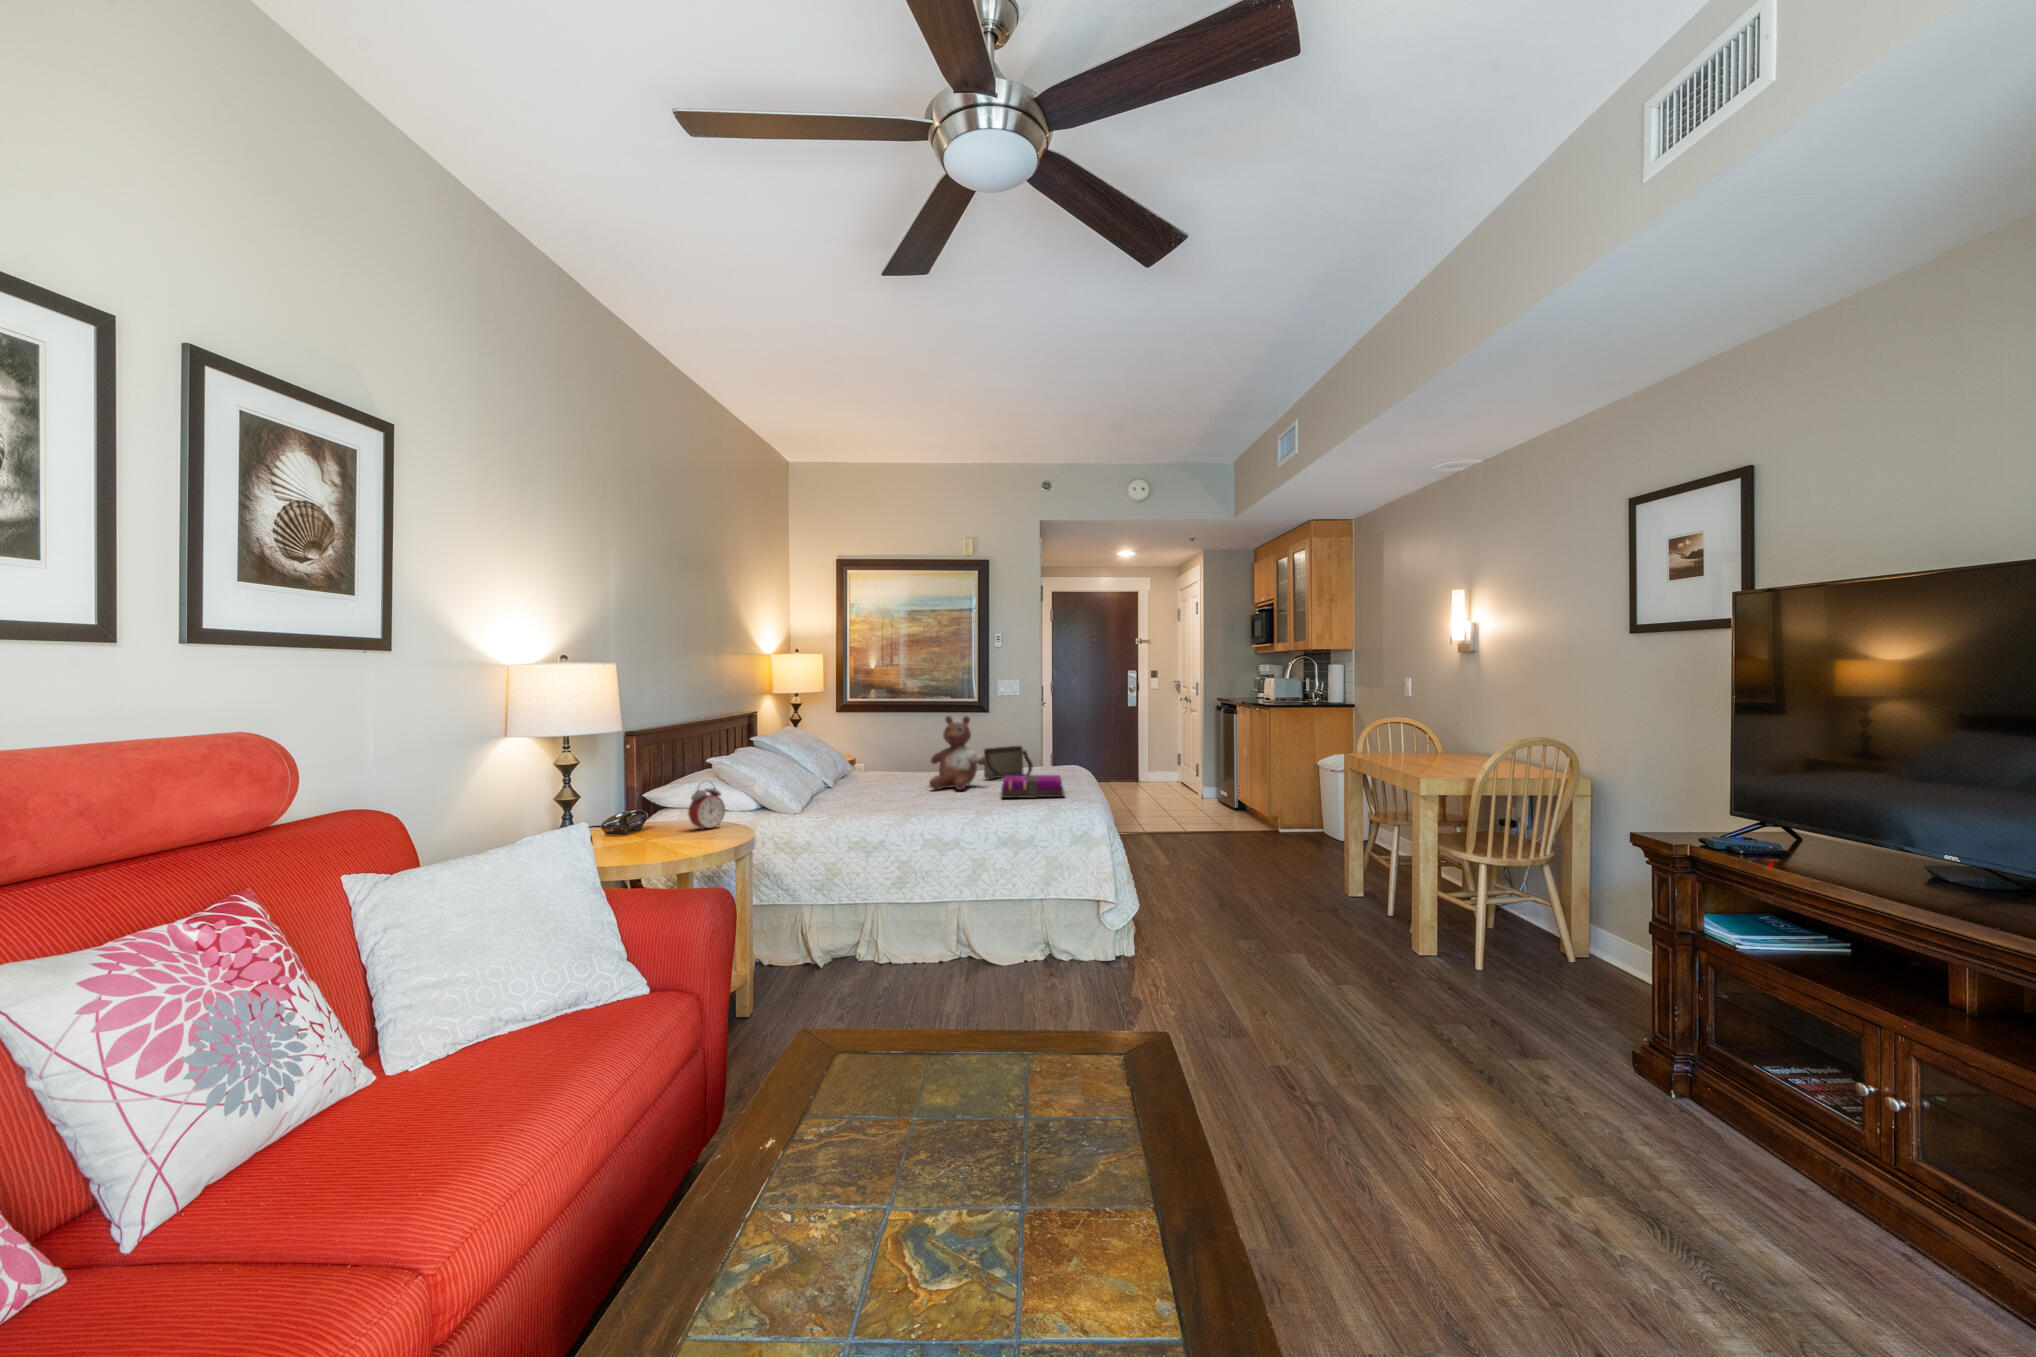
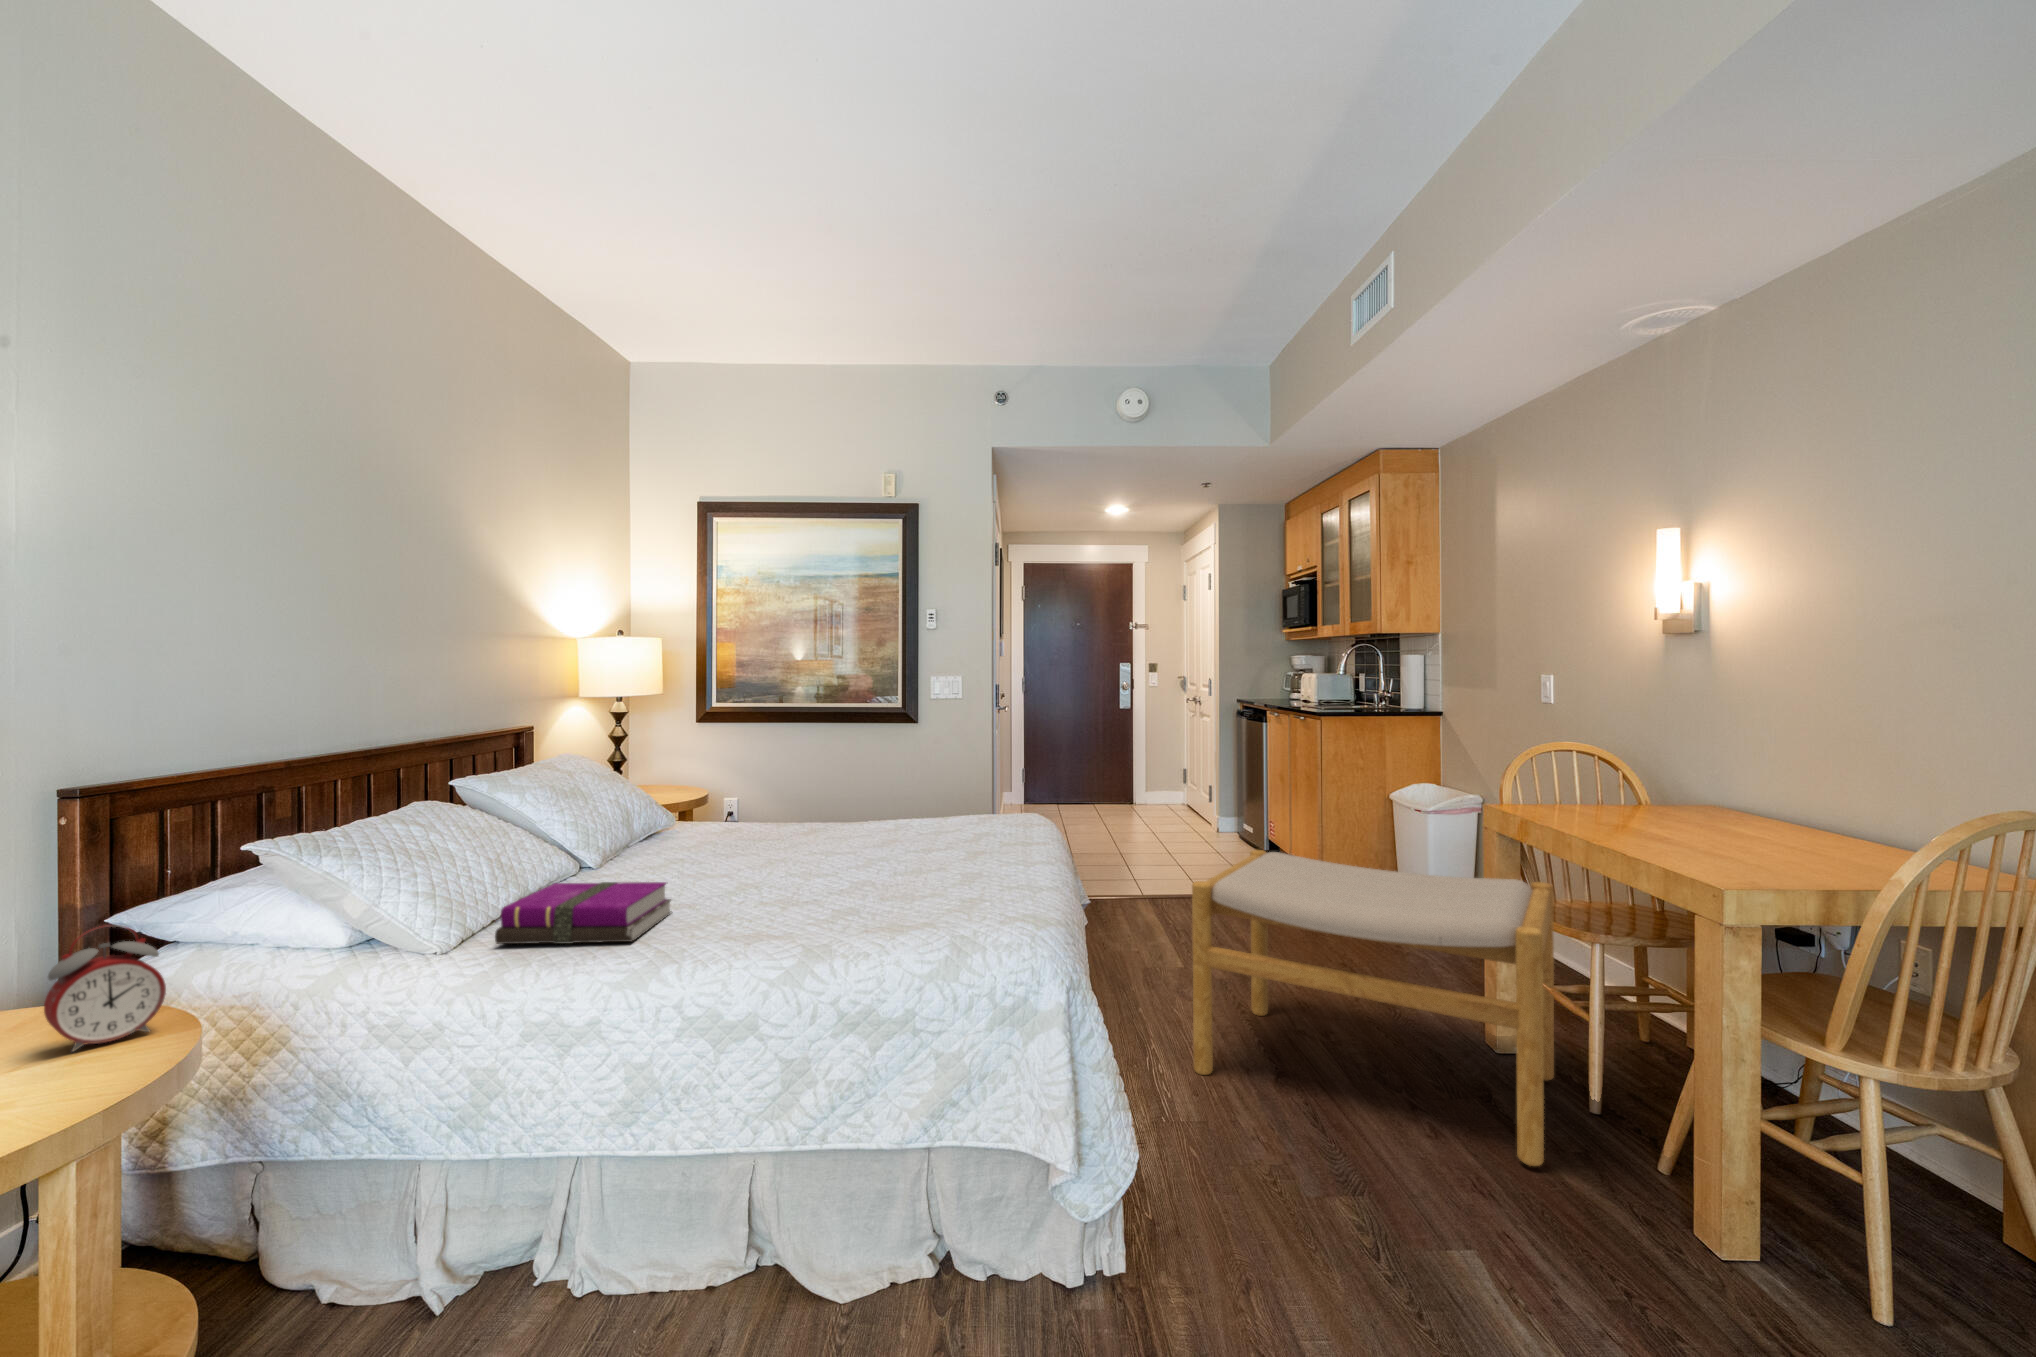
stuffed bear: present [929,716,986,790] -> none [749,745,860,886]
handbag: present [984,746,1033,779] -> none [866,791,956,852]
notebook: present [1001,775,1064,798] -> present [495,882,671,944]
footstool: none [1171,785,1378,934] -> present [1192,850,1554,1166]

